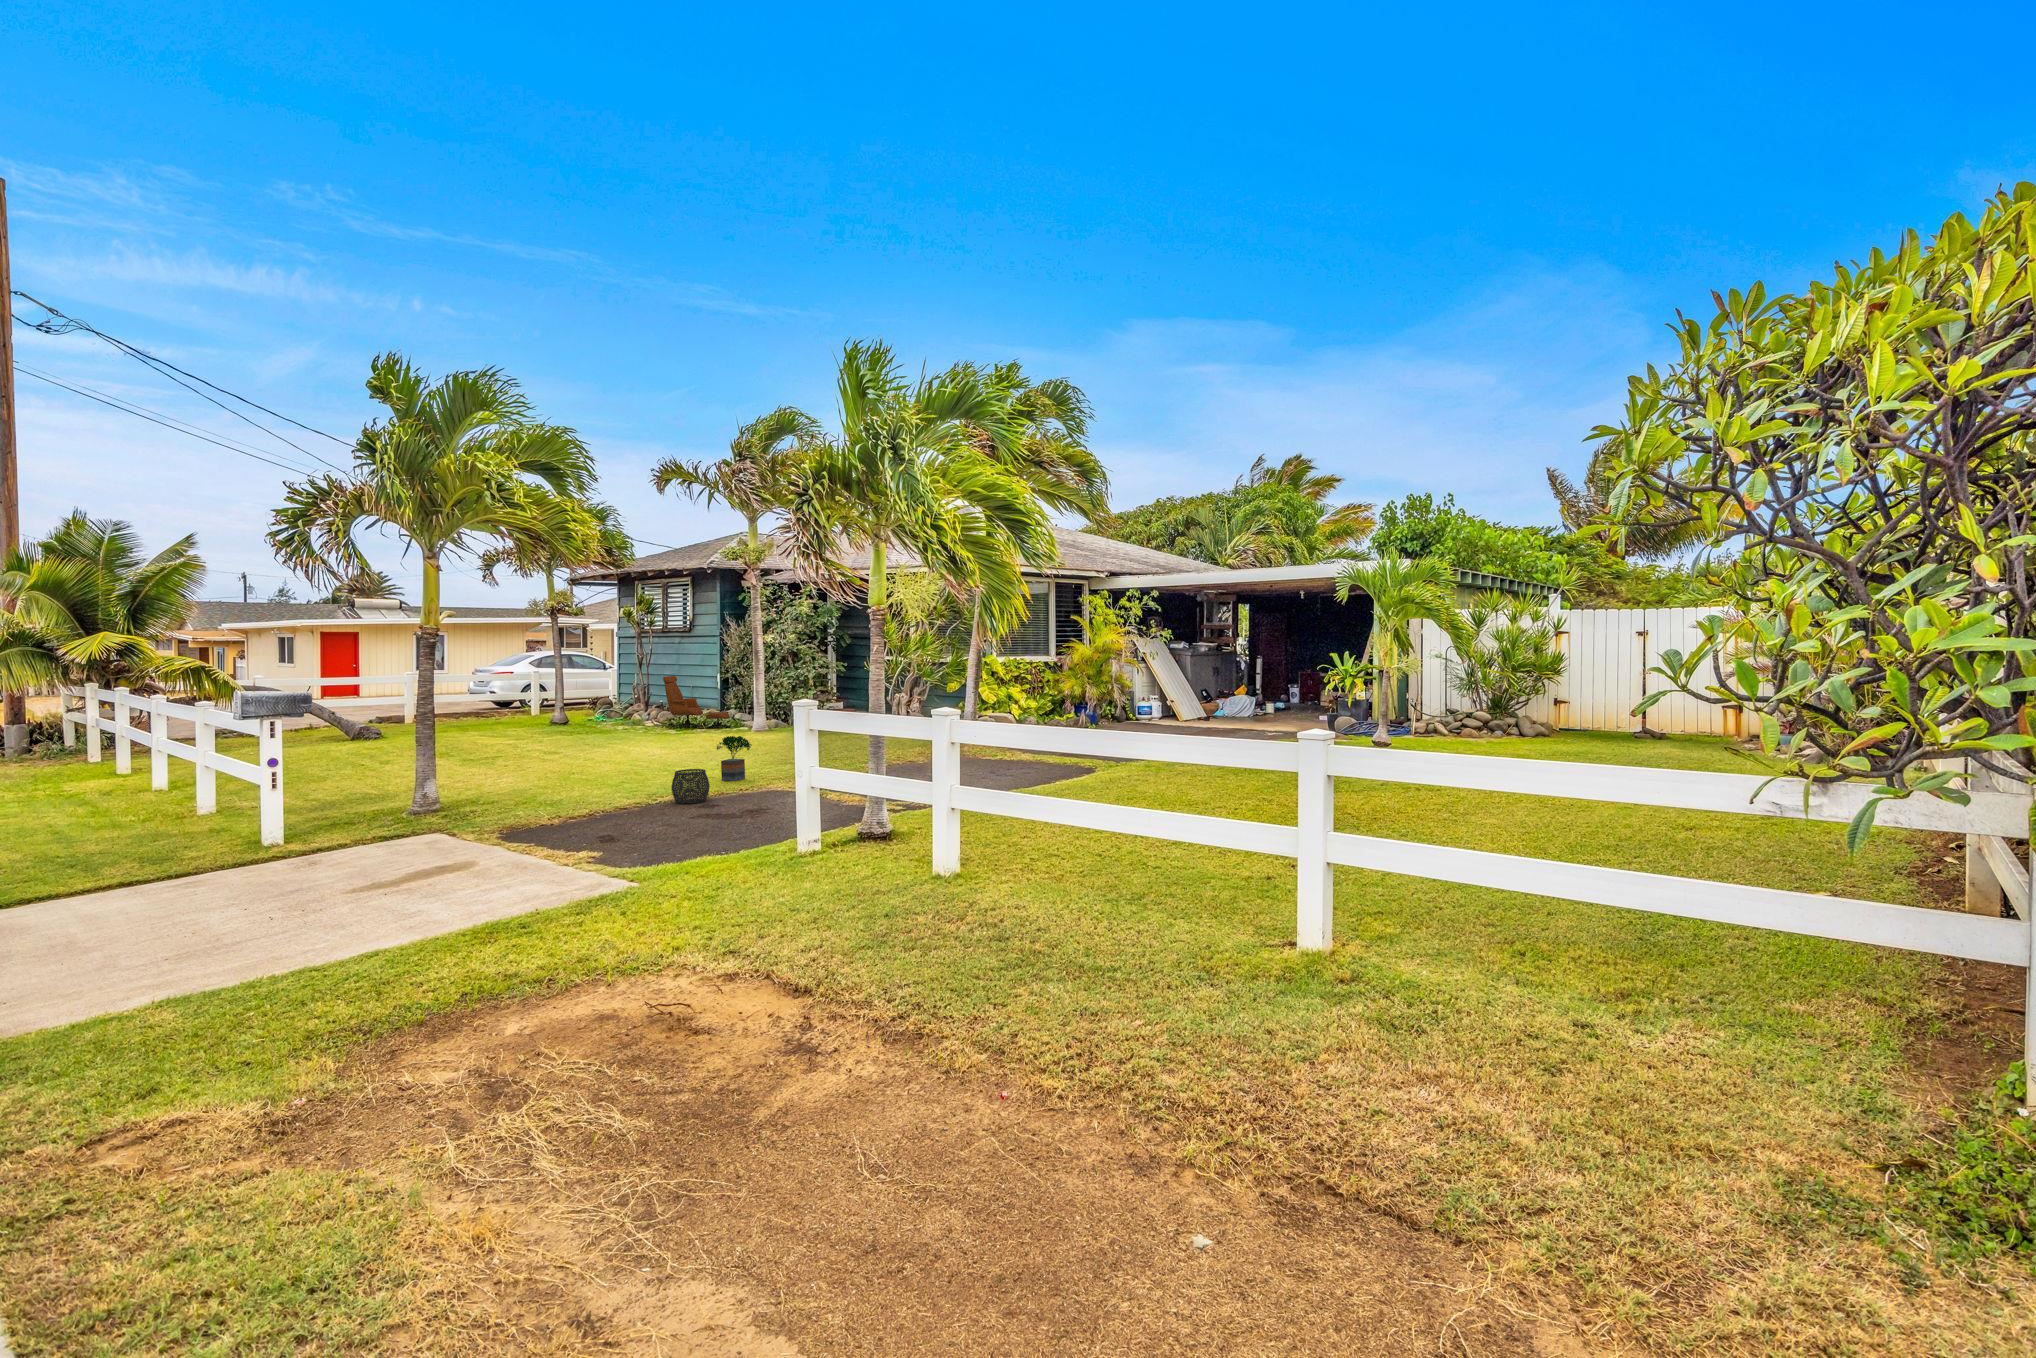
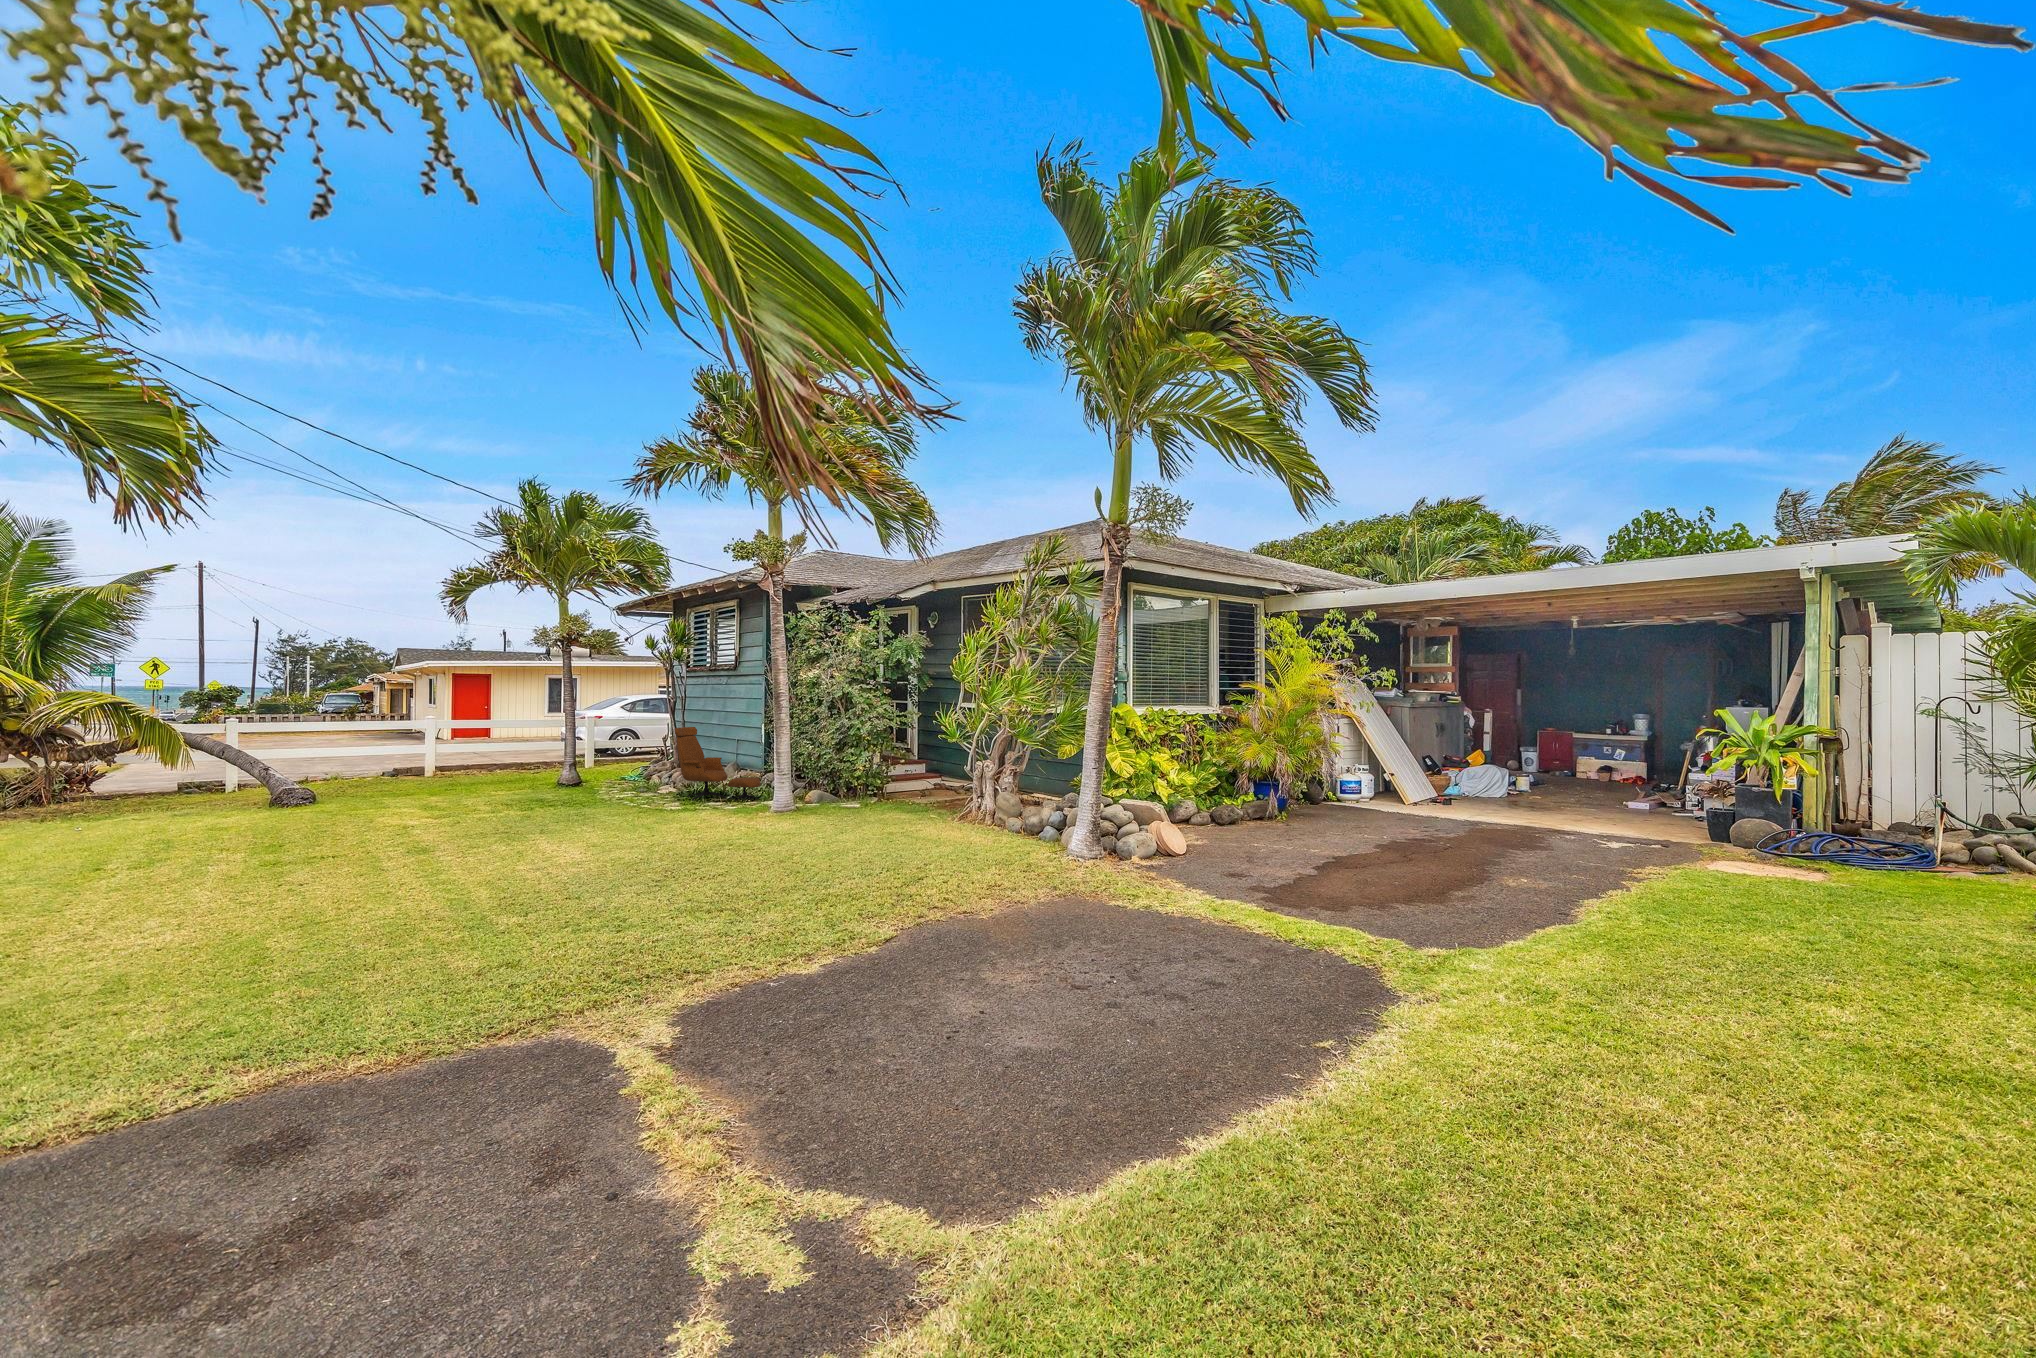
potted tree: present [717,736,751,781] -> none [551,863,633,966]
woven basket: present [671,769,710,804] -> none [284,985,407,1097]

